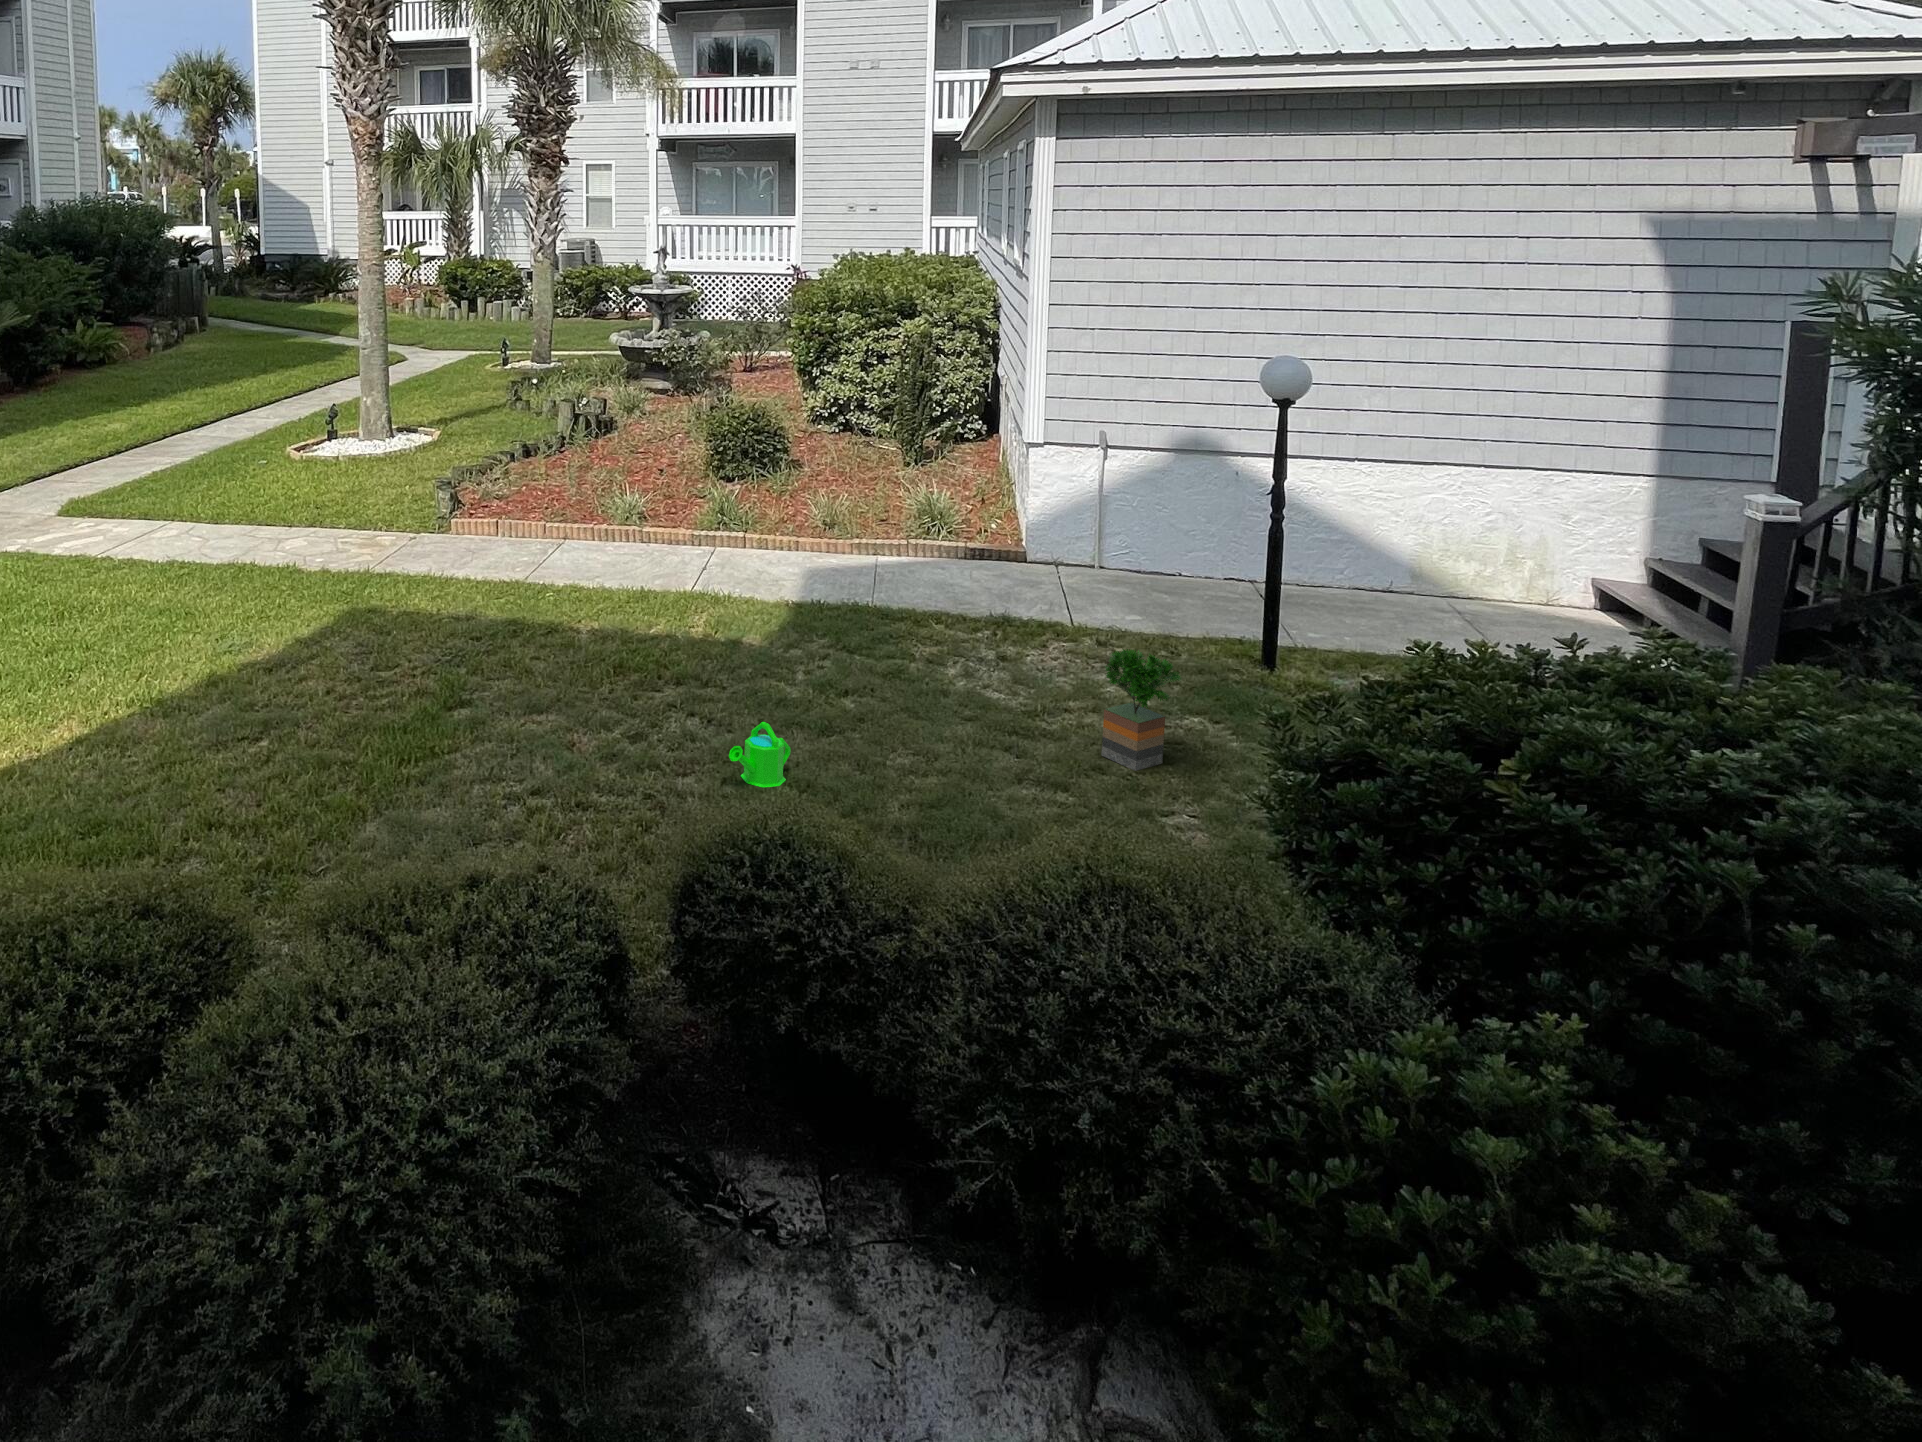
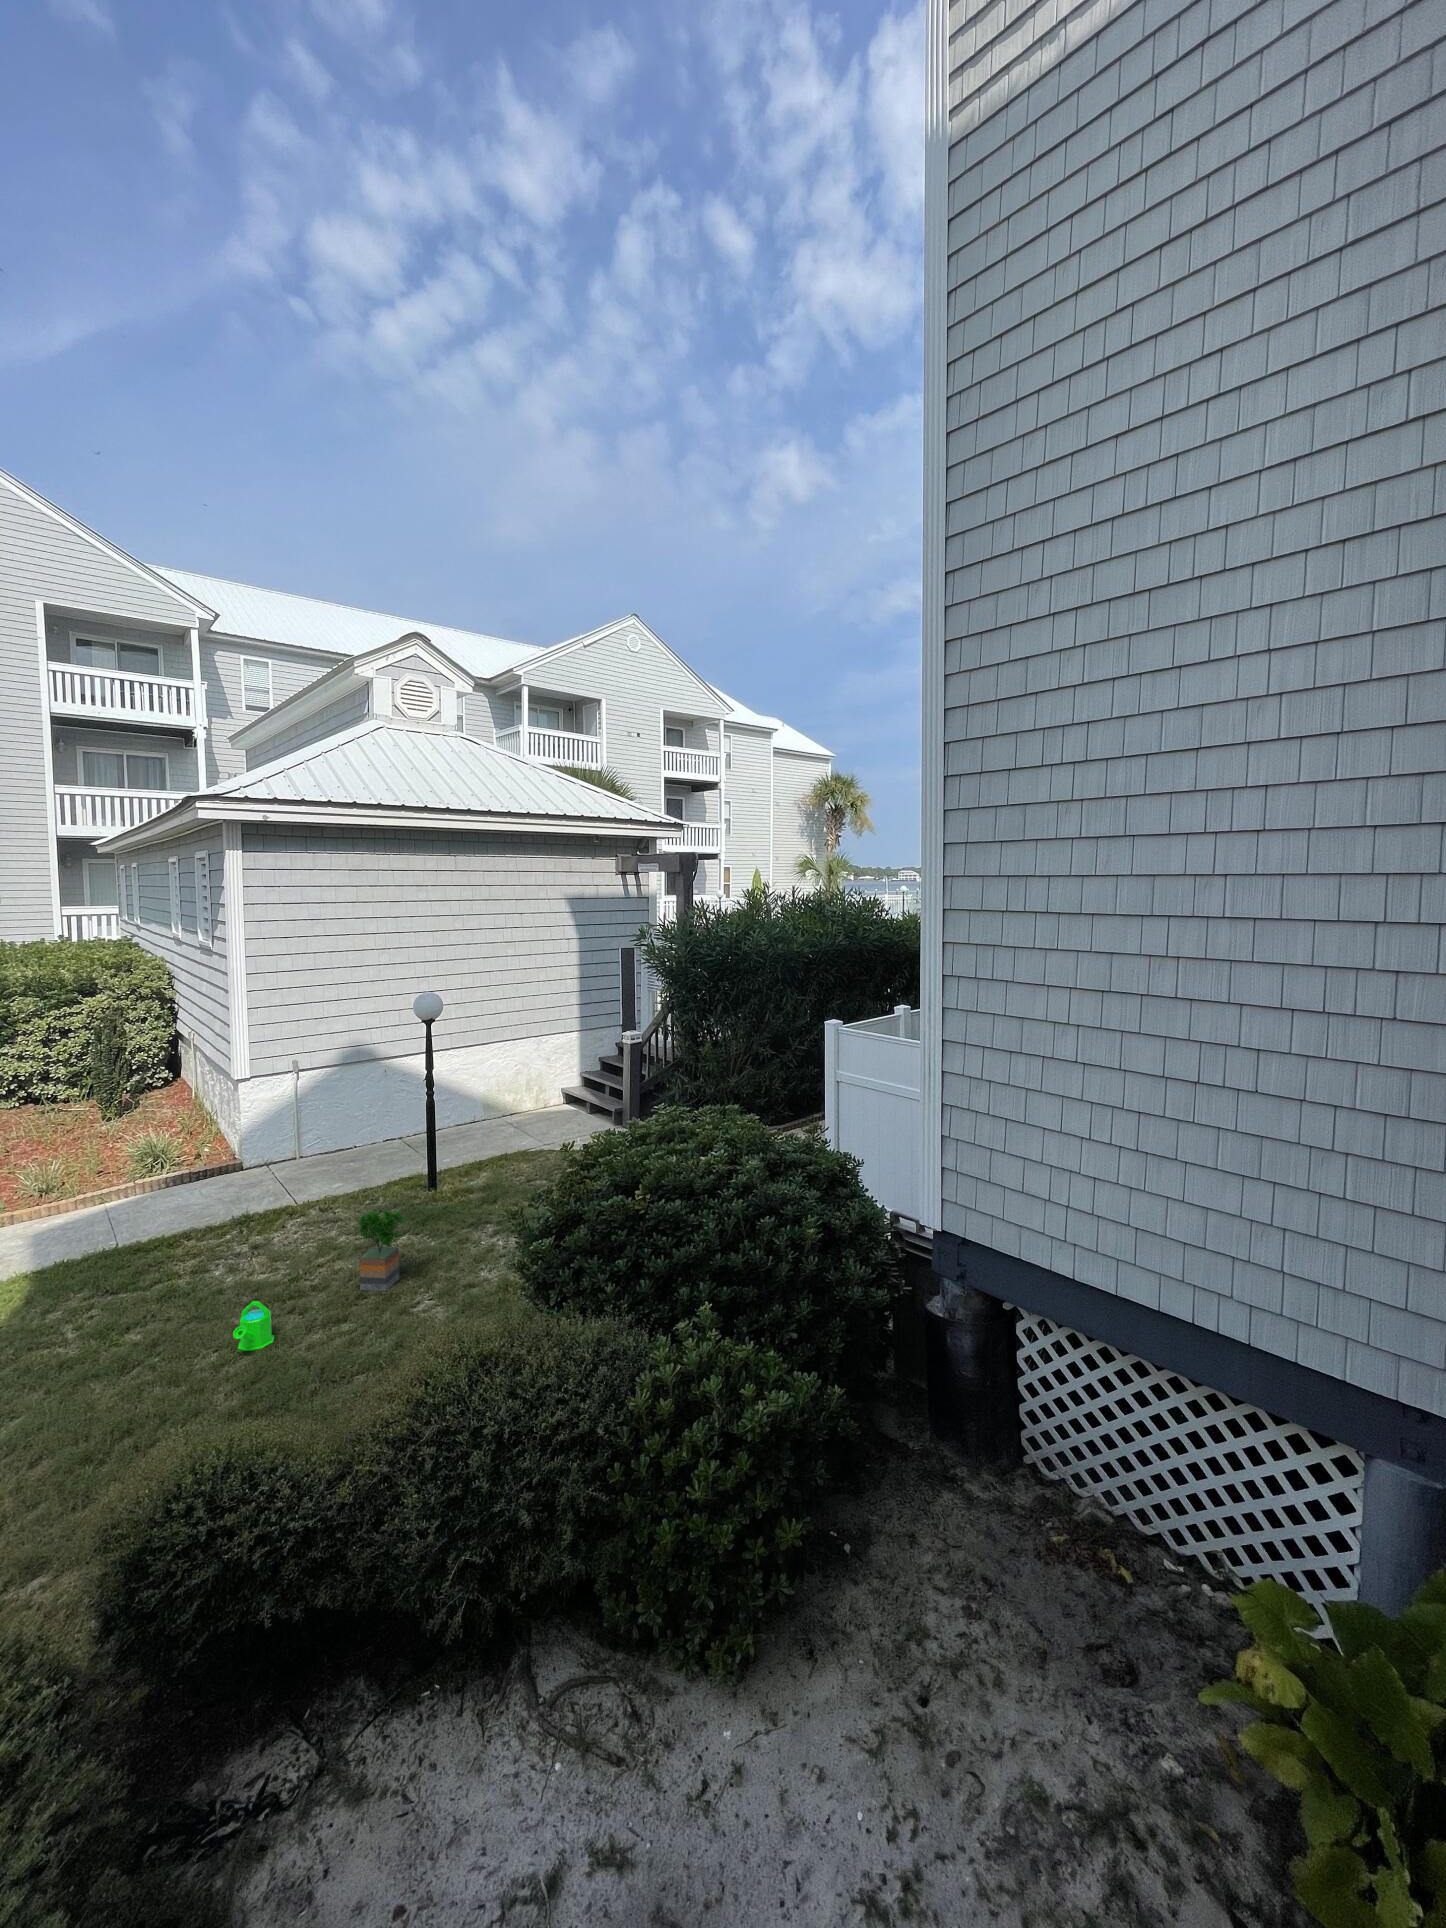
watering can: present [729,722,791,788] -> present [233,1301,274,1351]

